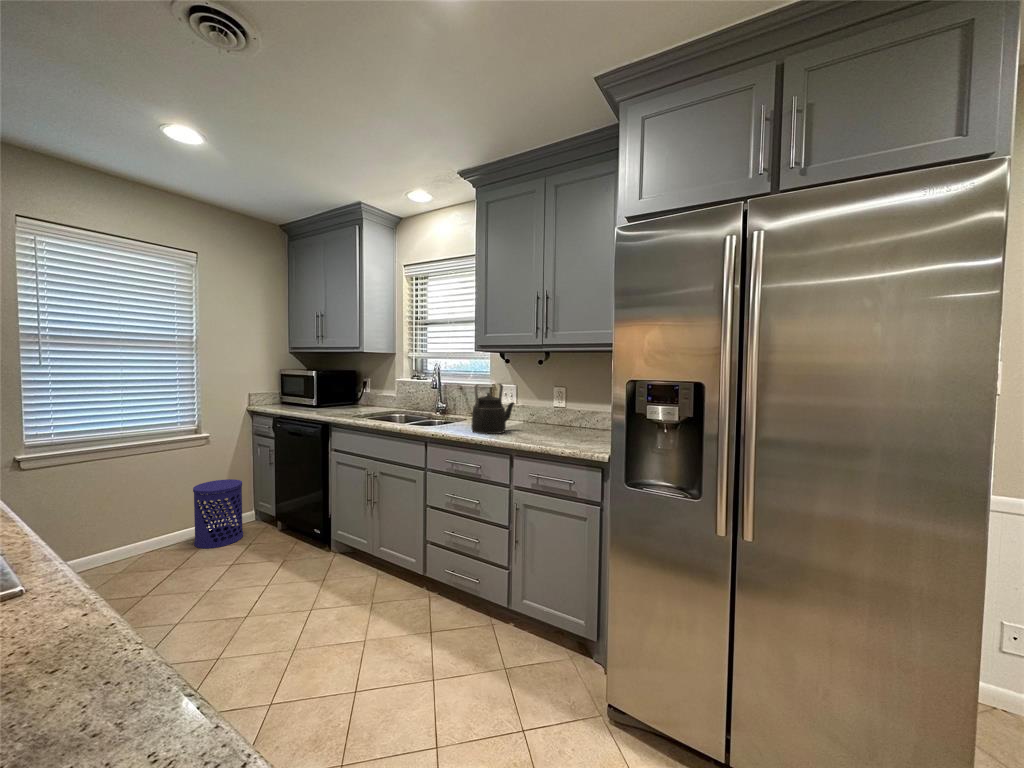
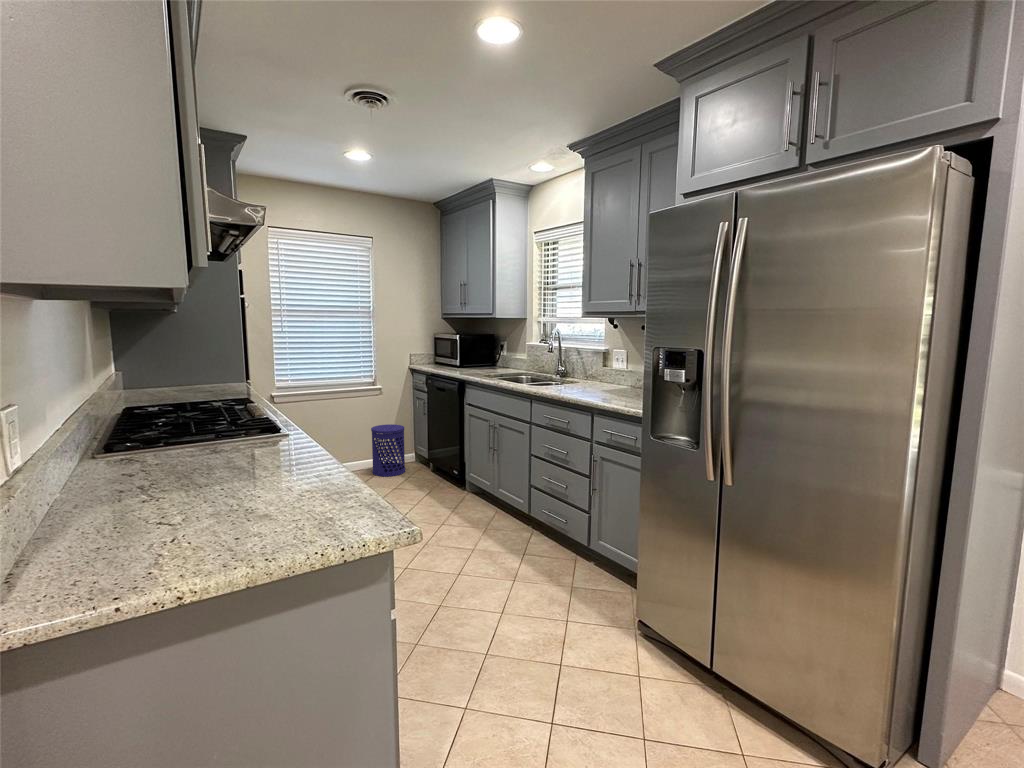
kettle: present [471,384,514,434] -> none [569,349,614,395]

